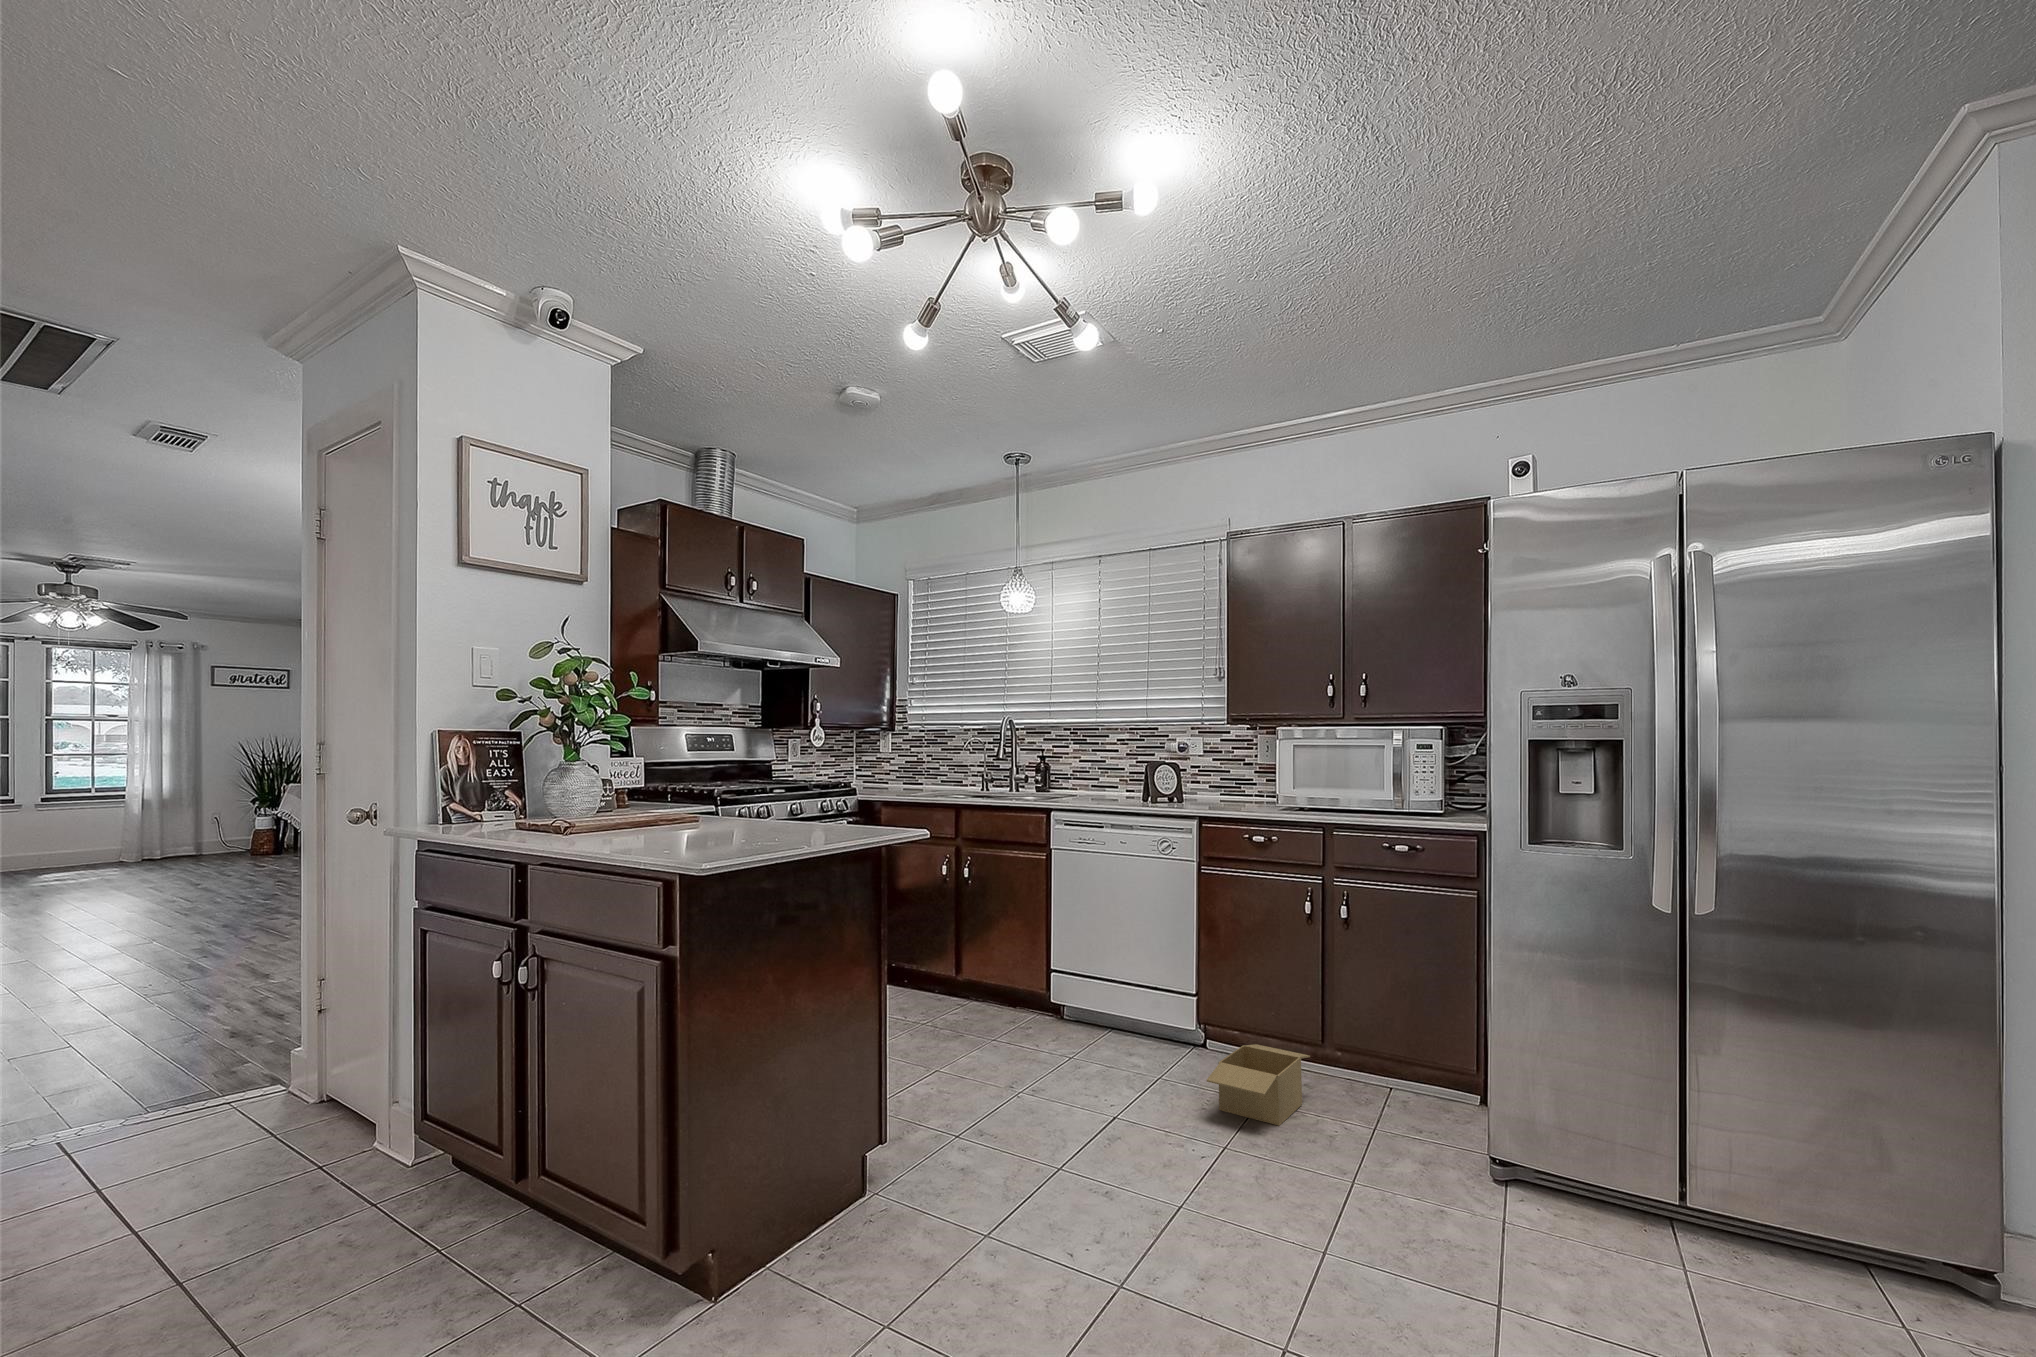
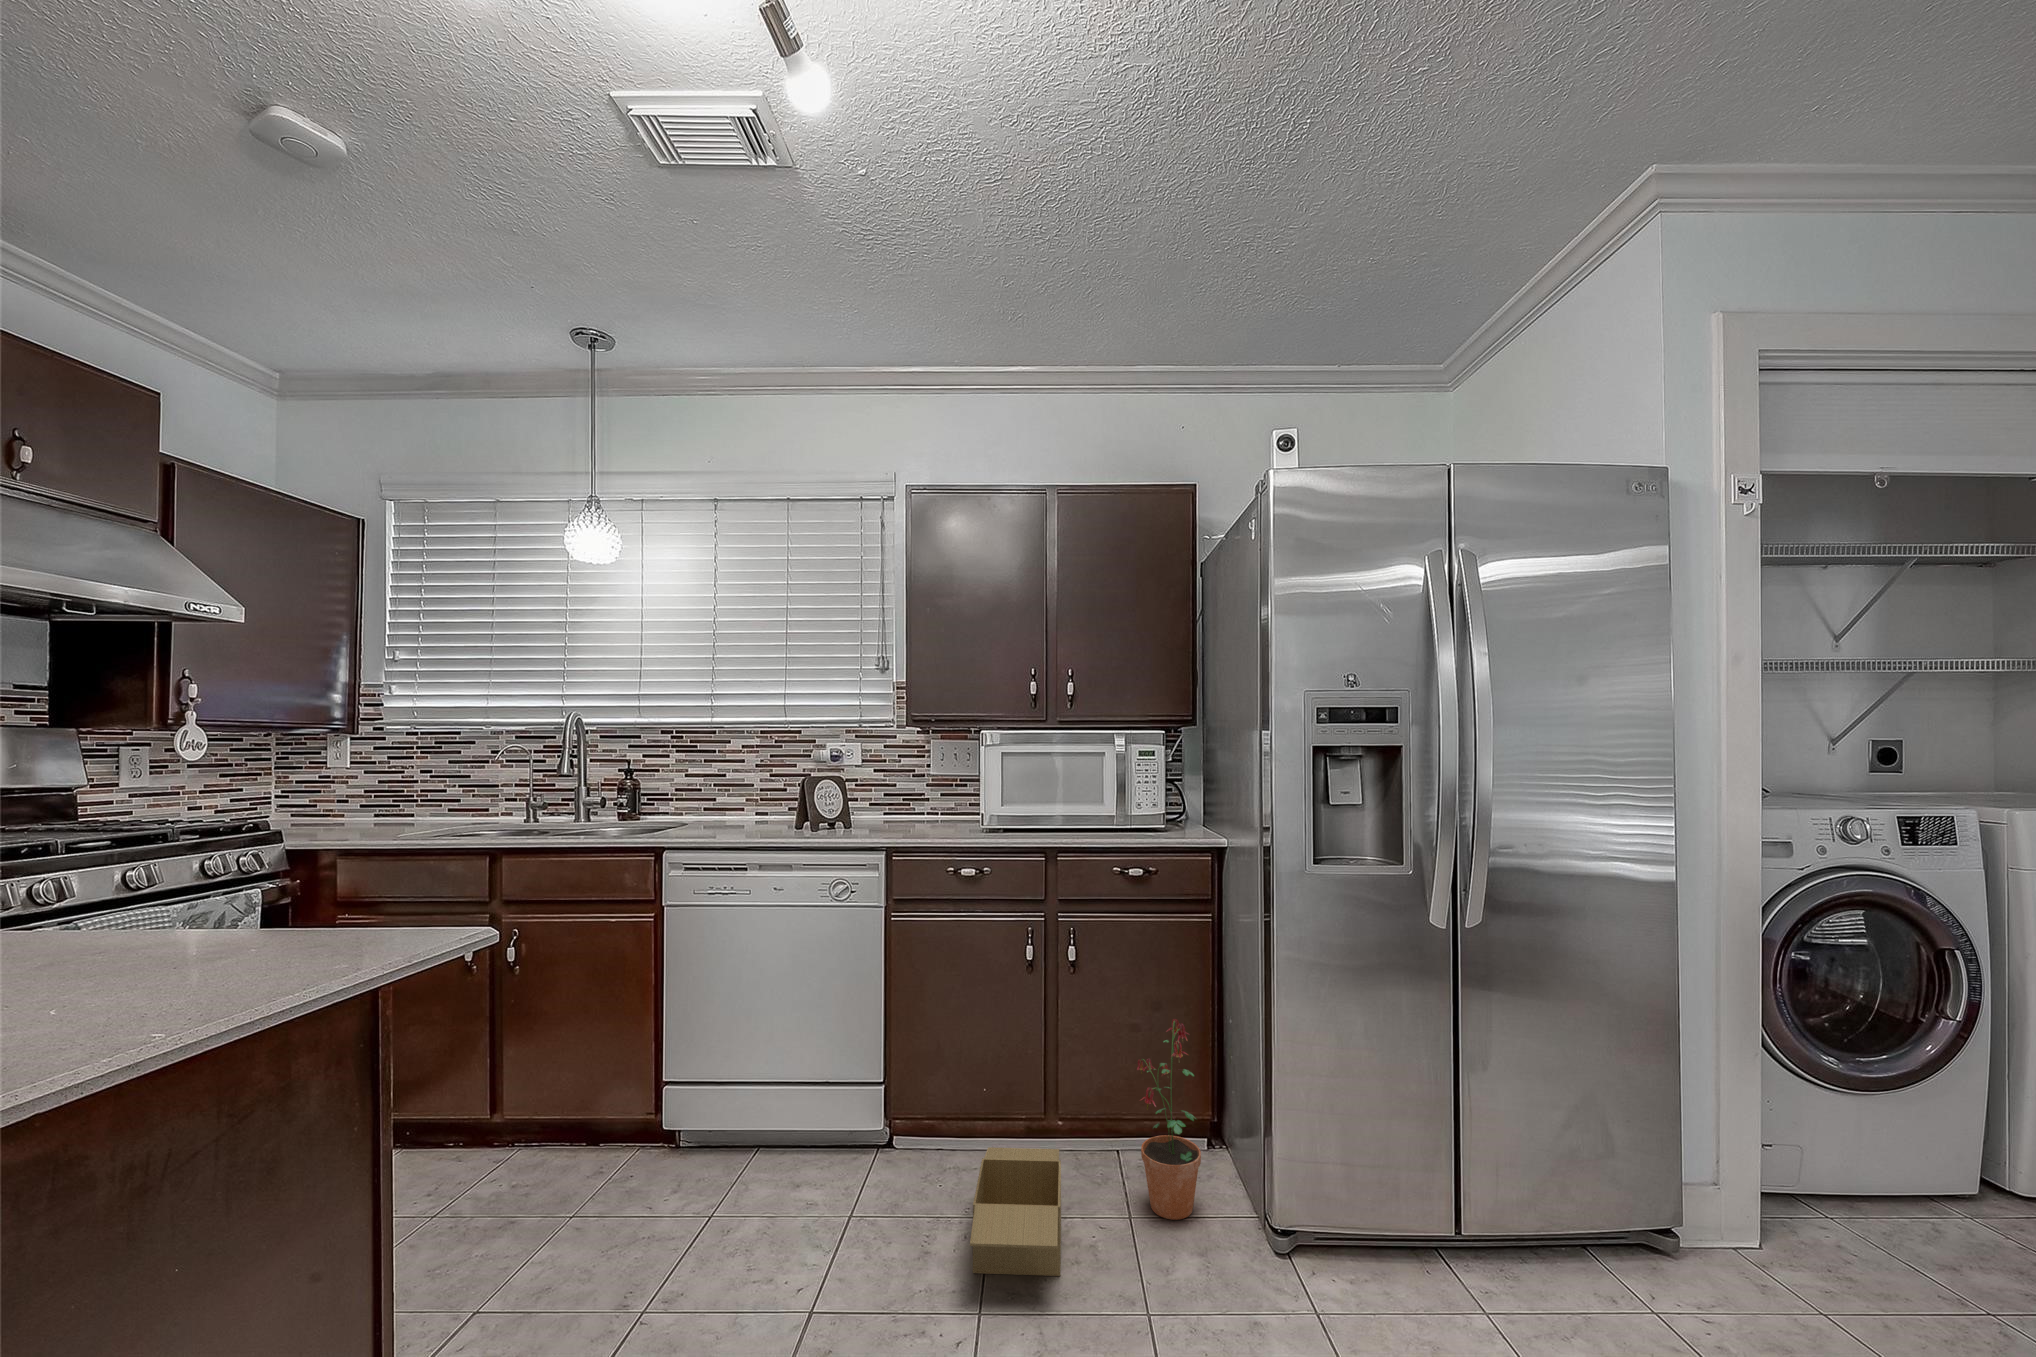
potted plant: none [1366,970,1426,1126] -> present [1137,1019,1201,1220]

